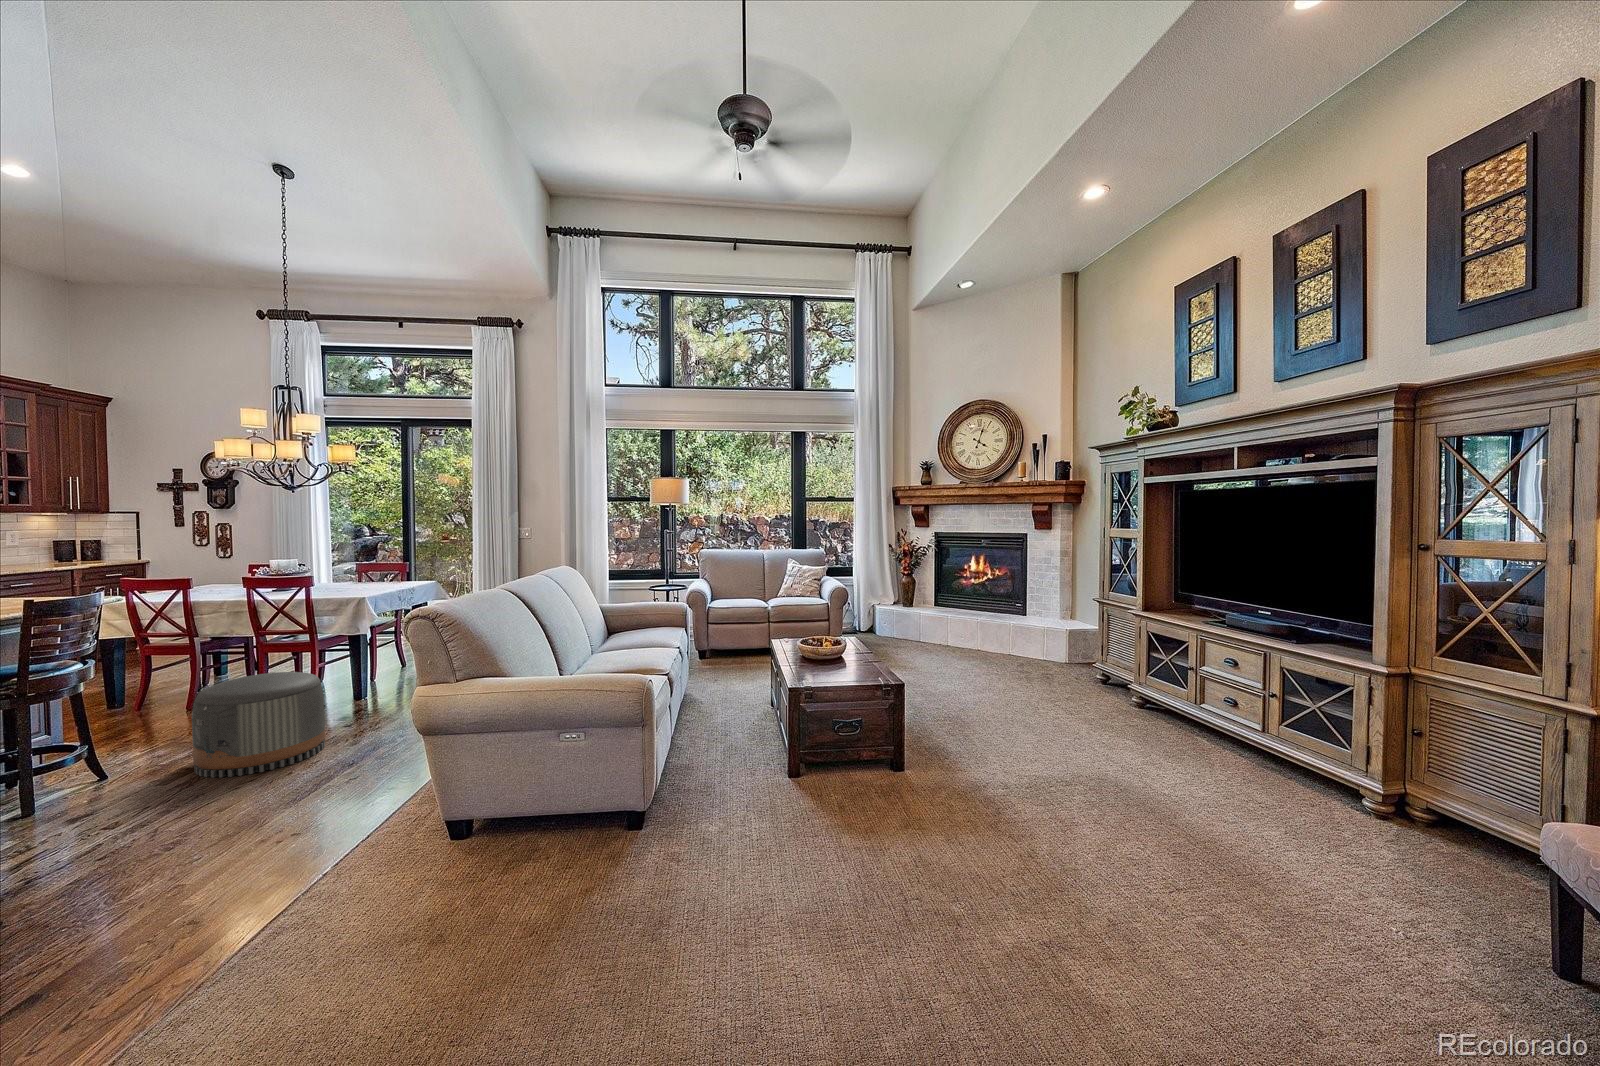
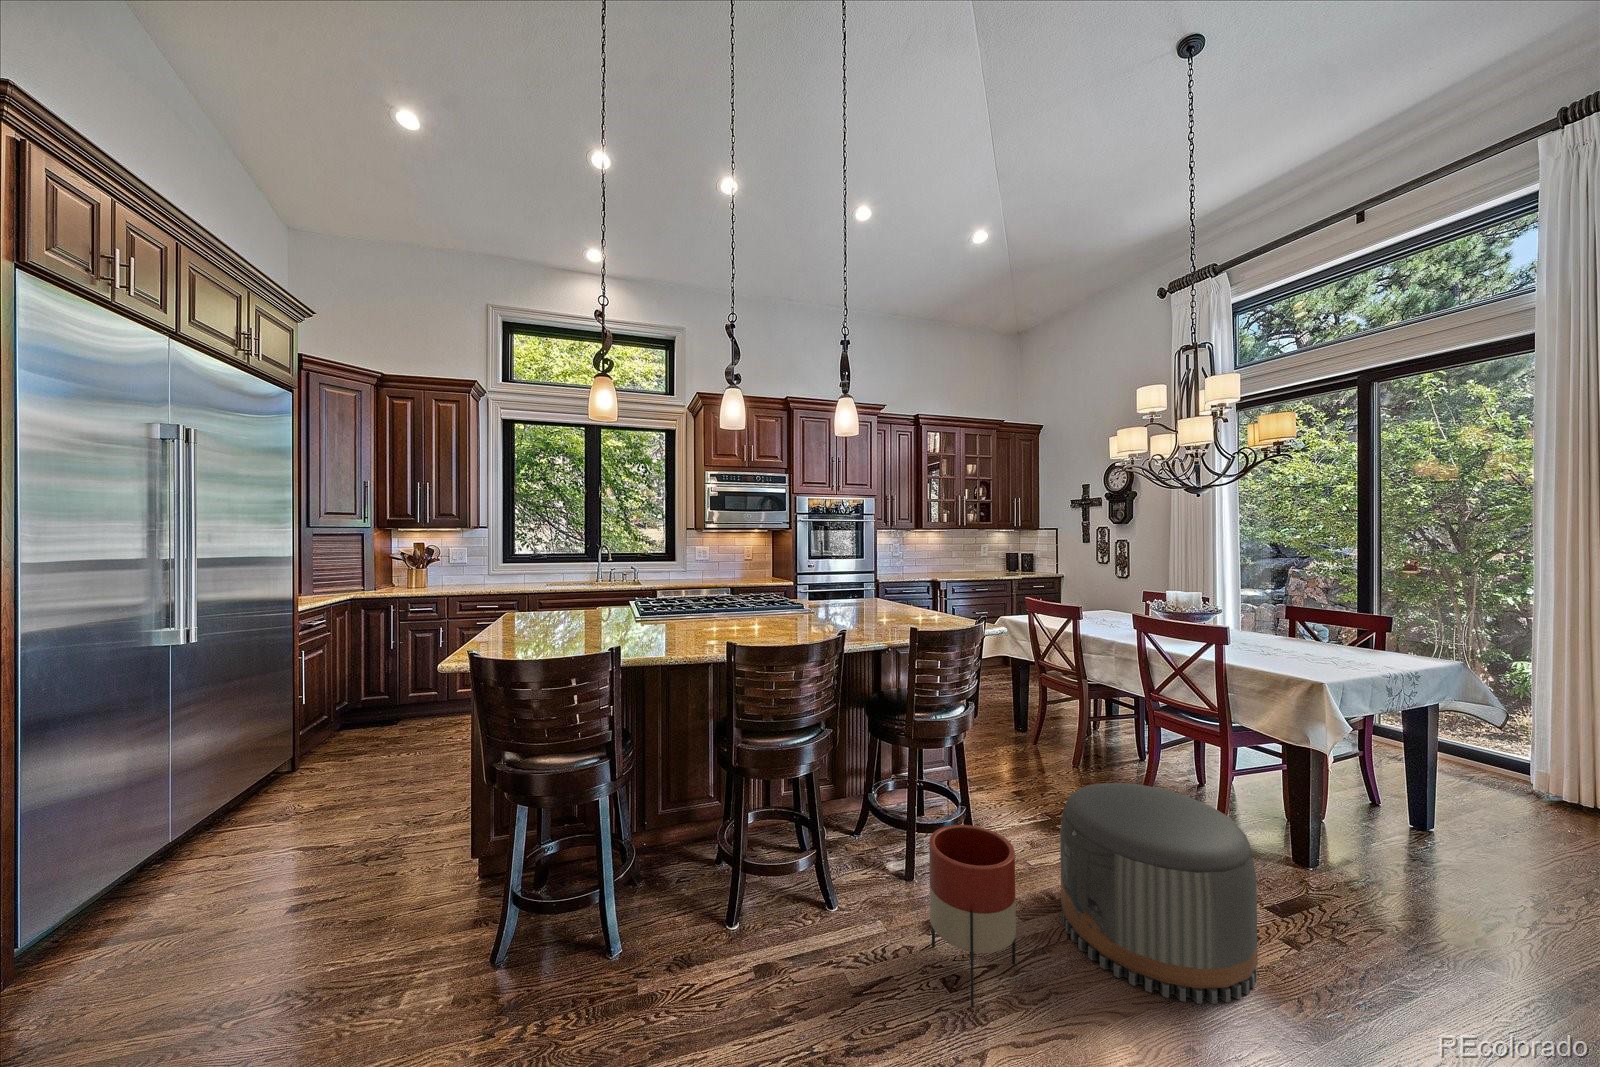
planter: none [77,720,164,823] -> present [929,825,1016,1007]

